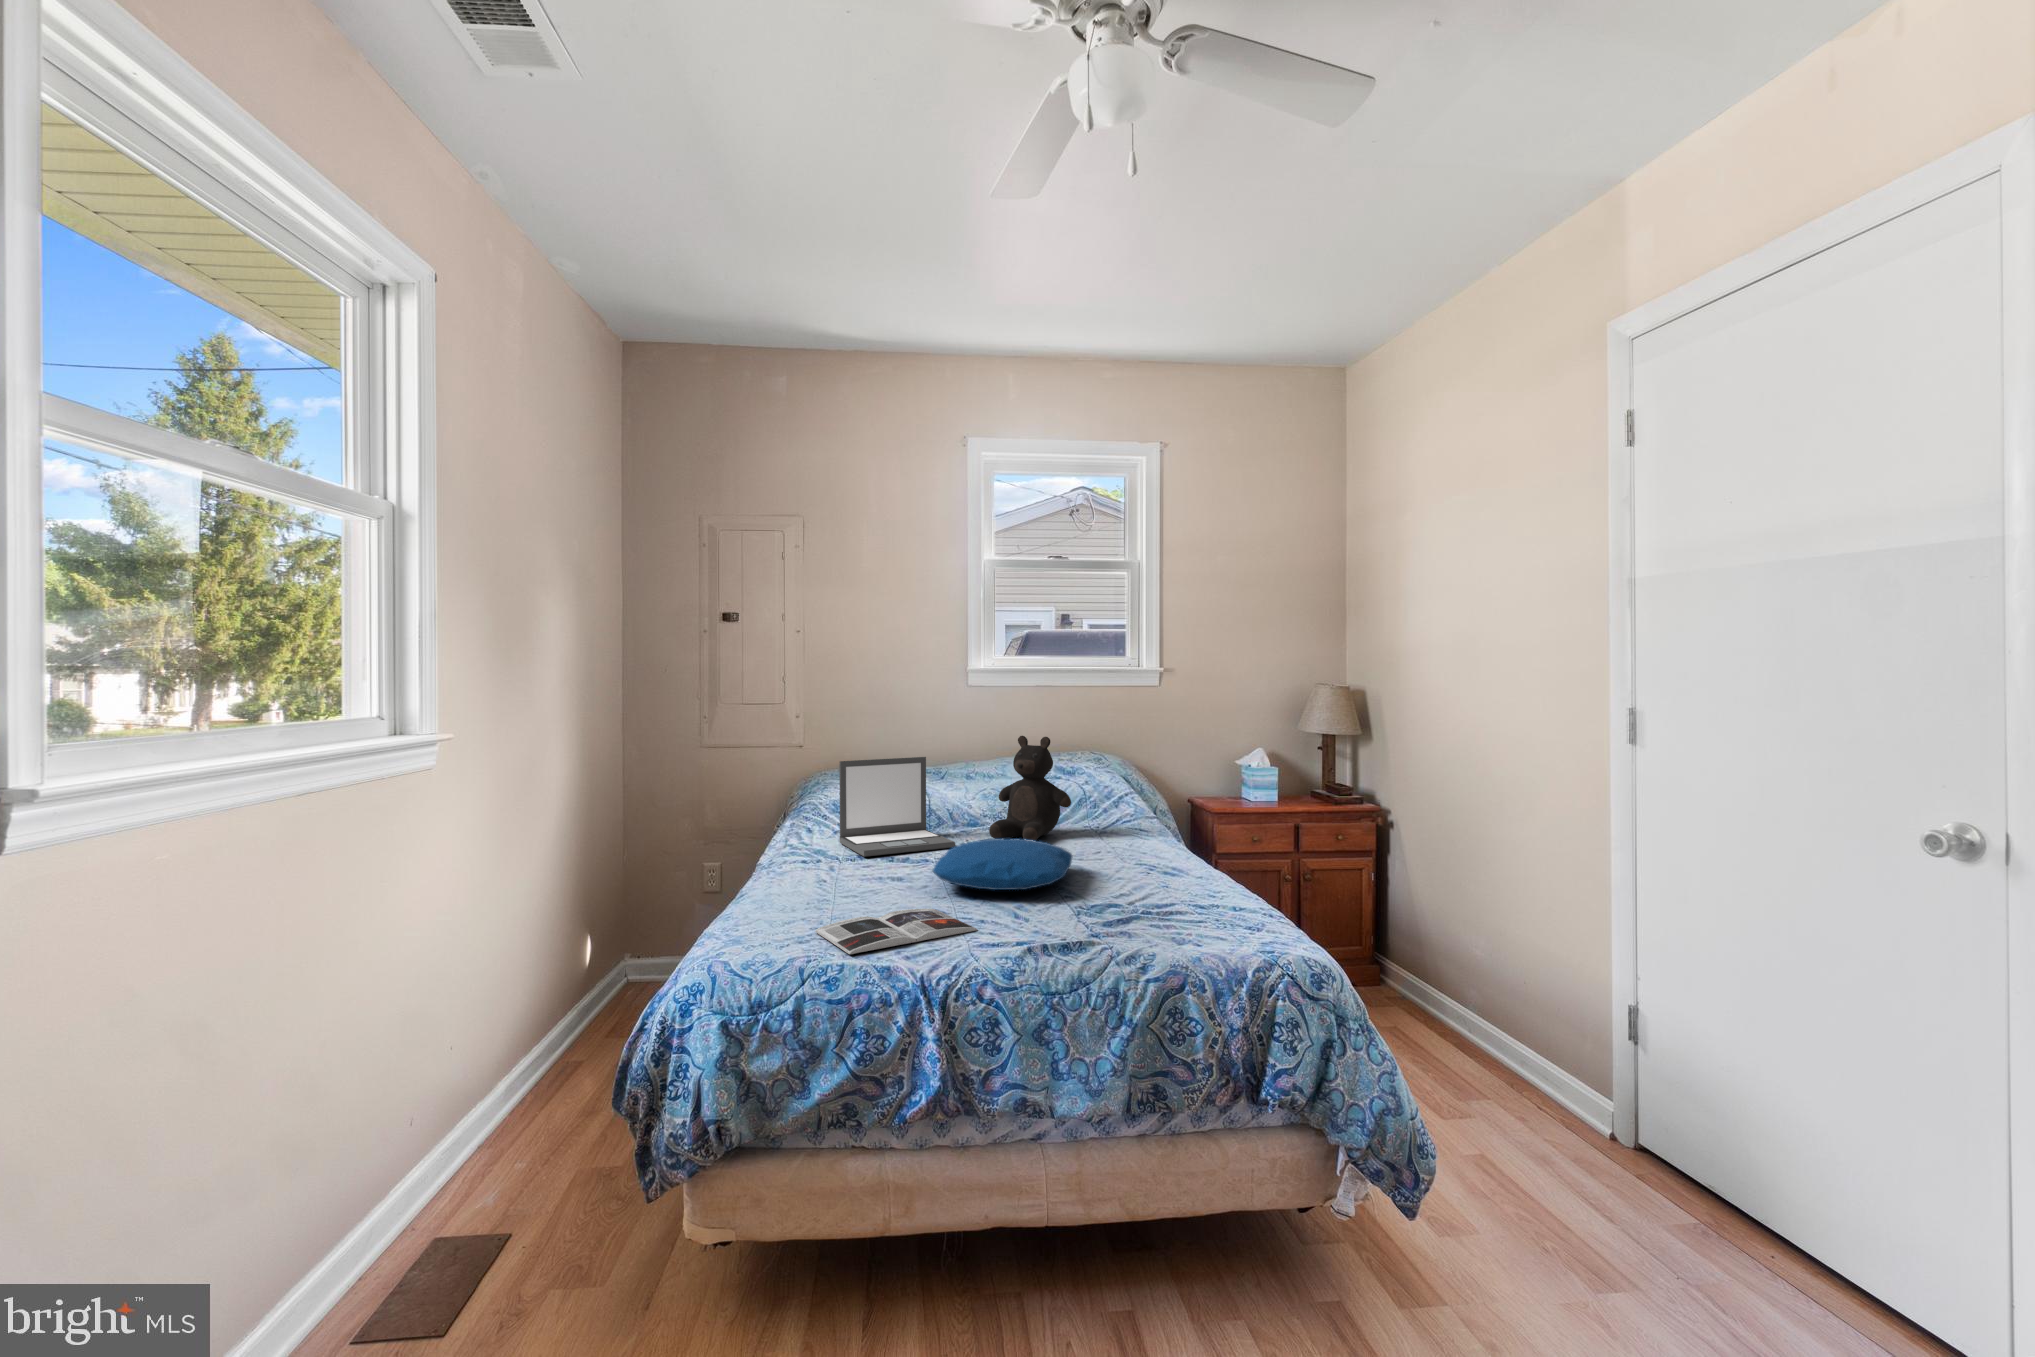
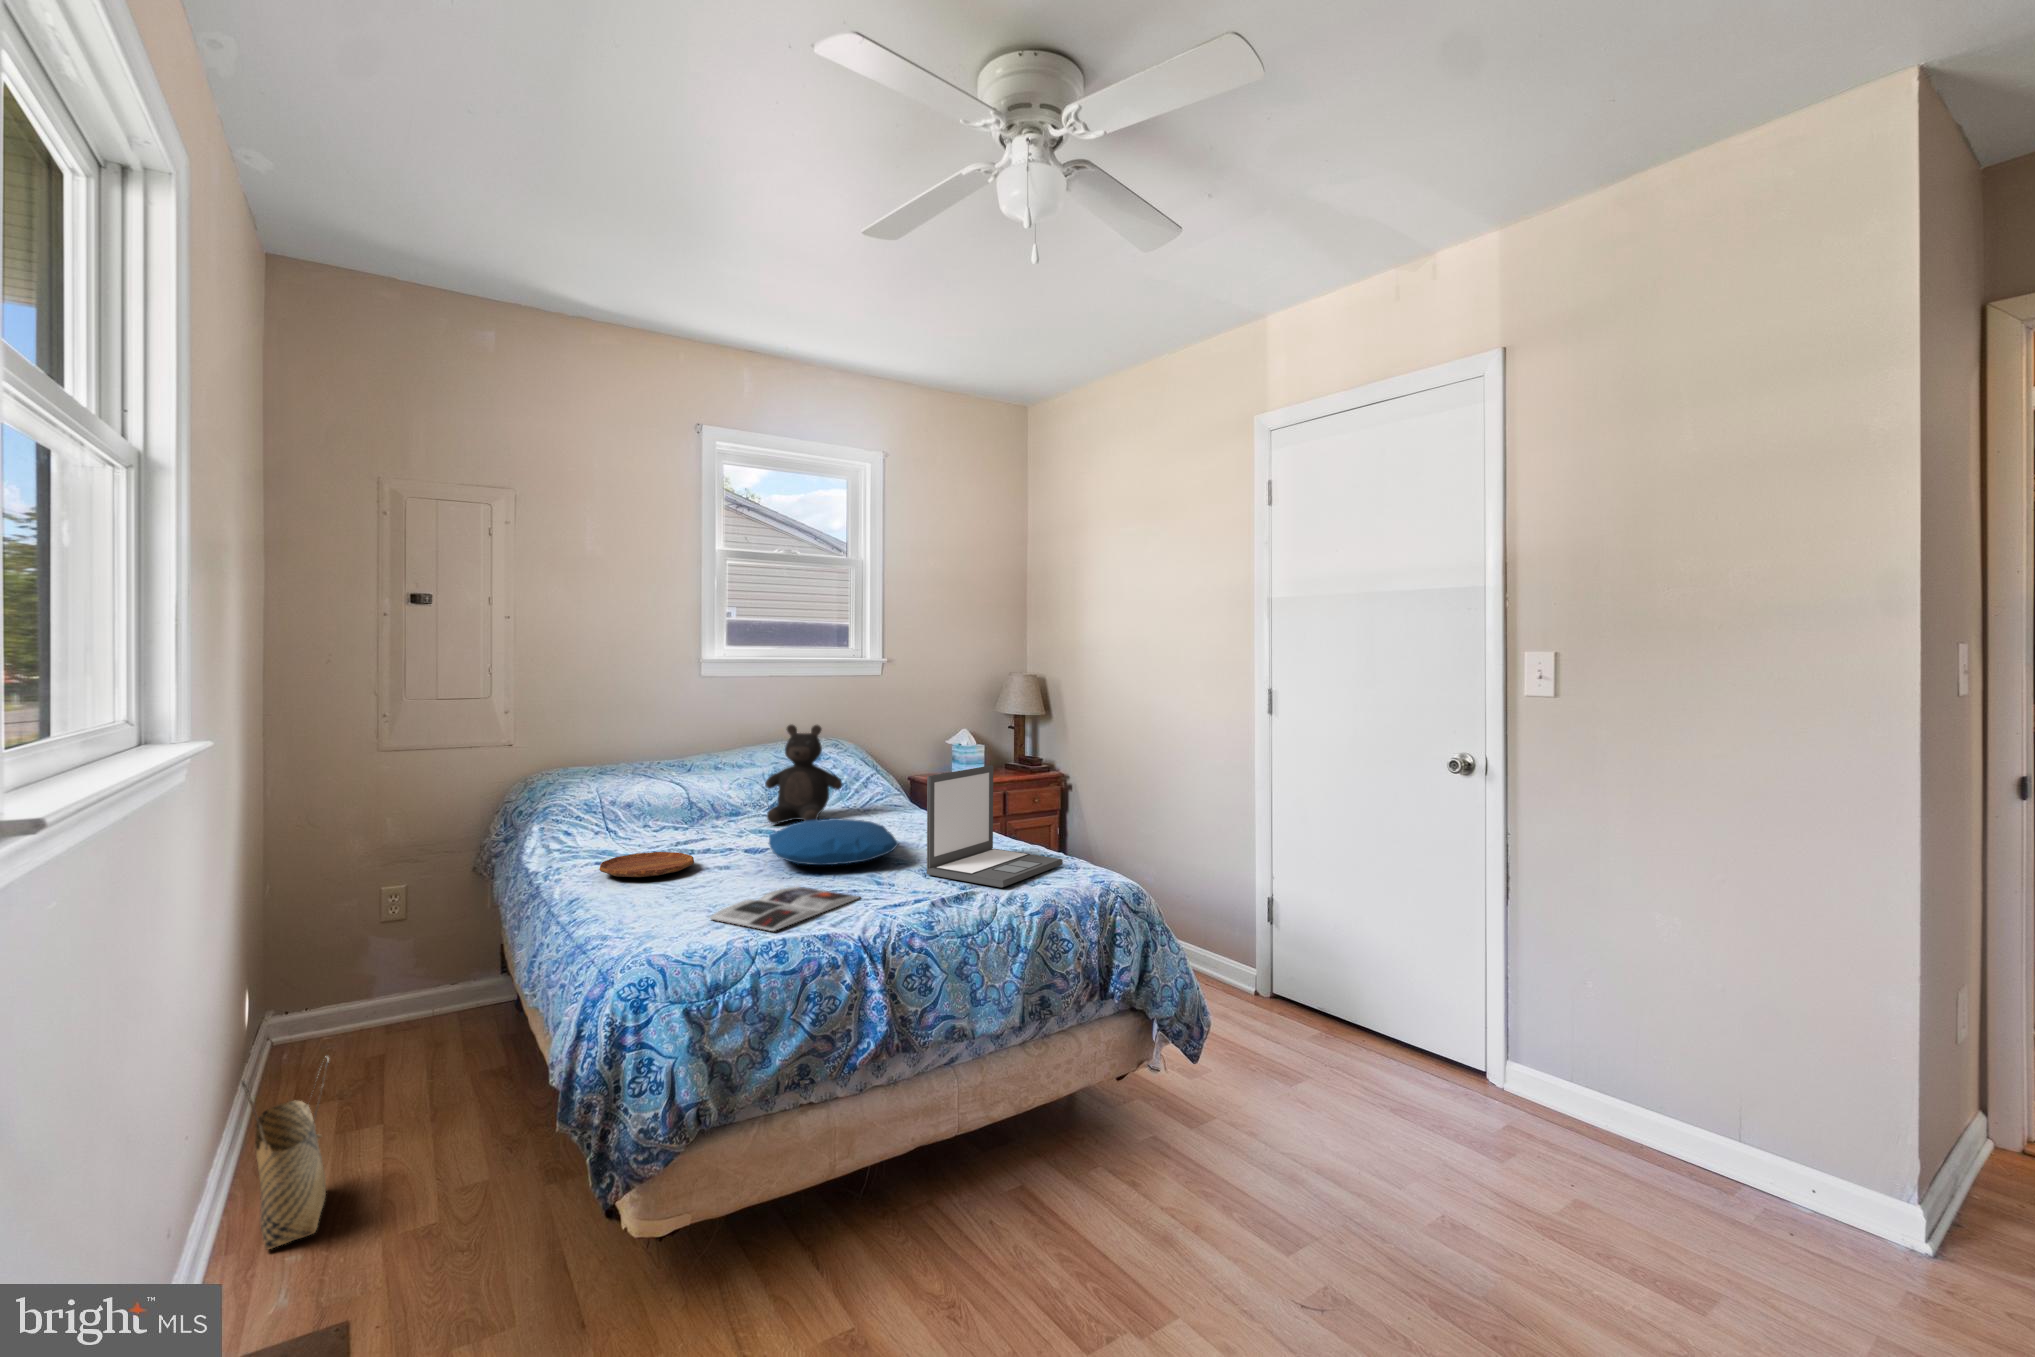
laptop: present [839,757,955,857] -> present [927,765,1063,887]
tray: none [786,857,875,881] -> present [599,852,694,877]
woven basket: none [495,1004,566,1156] -> present [242,1056,329,1249]

